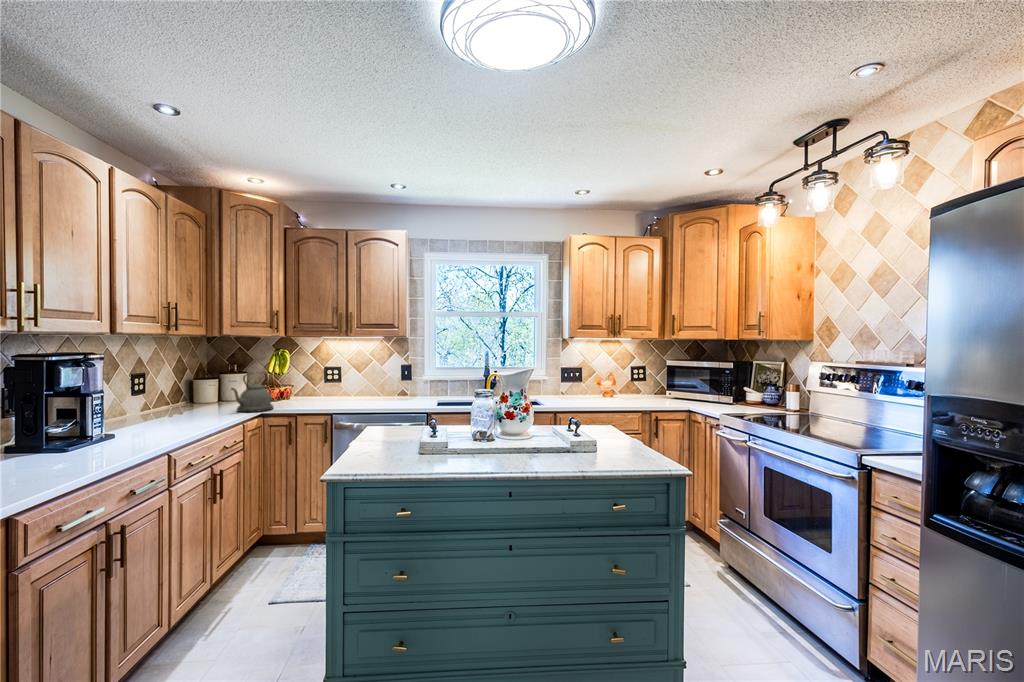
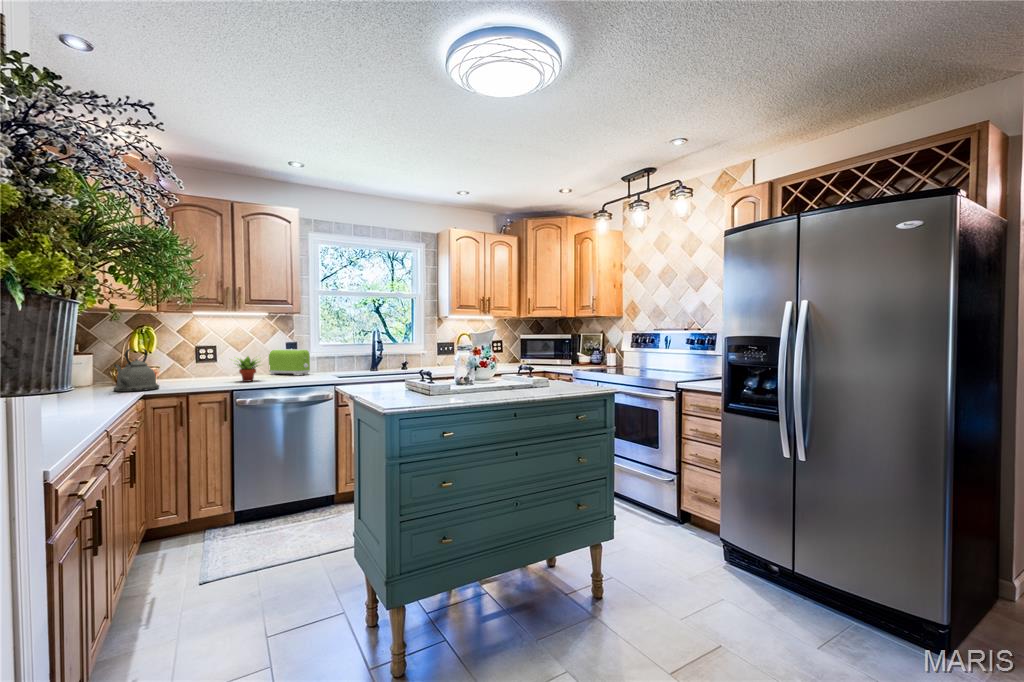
toaster: none [388,370,422,399] -> present [269,349,310,375]
succulent plant: none [338,378,369,405] -> present [237,356,258,382]

